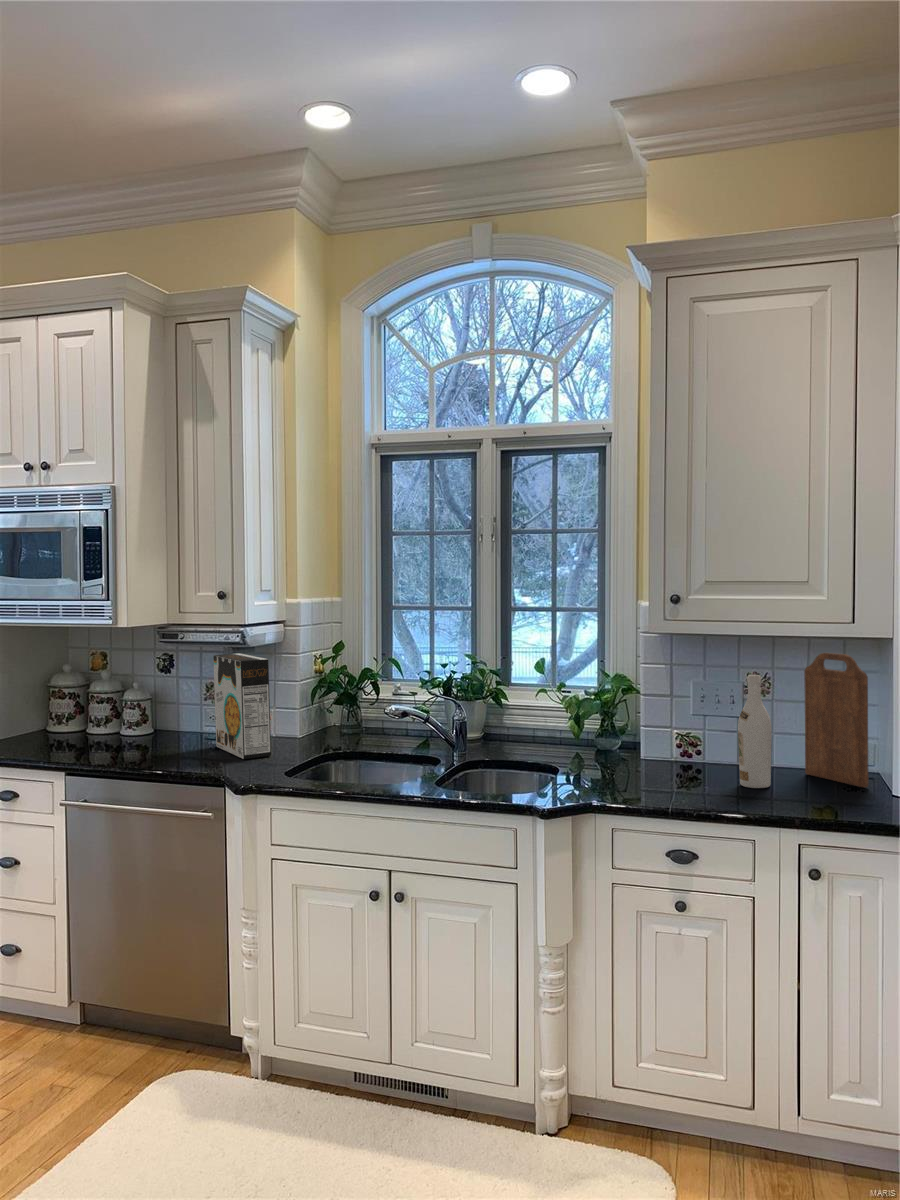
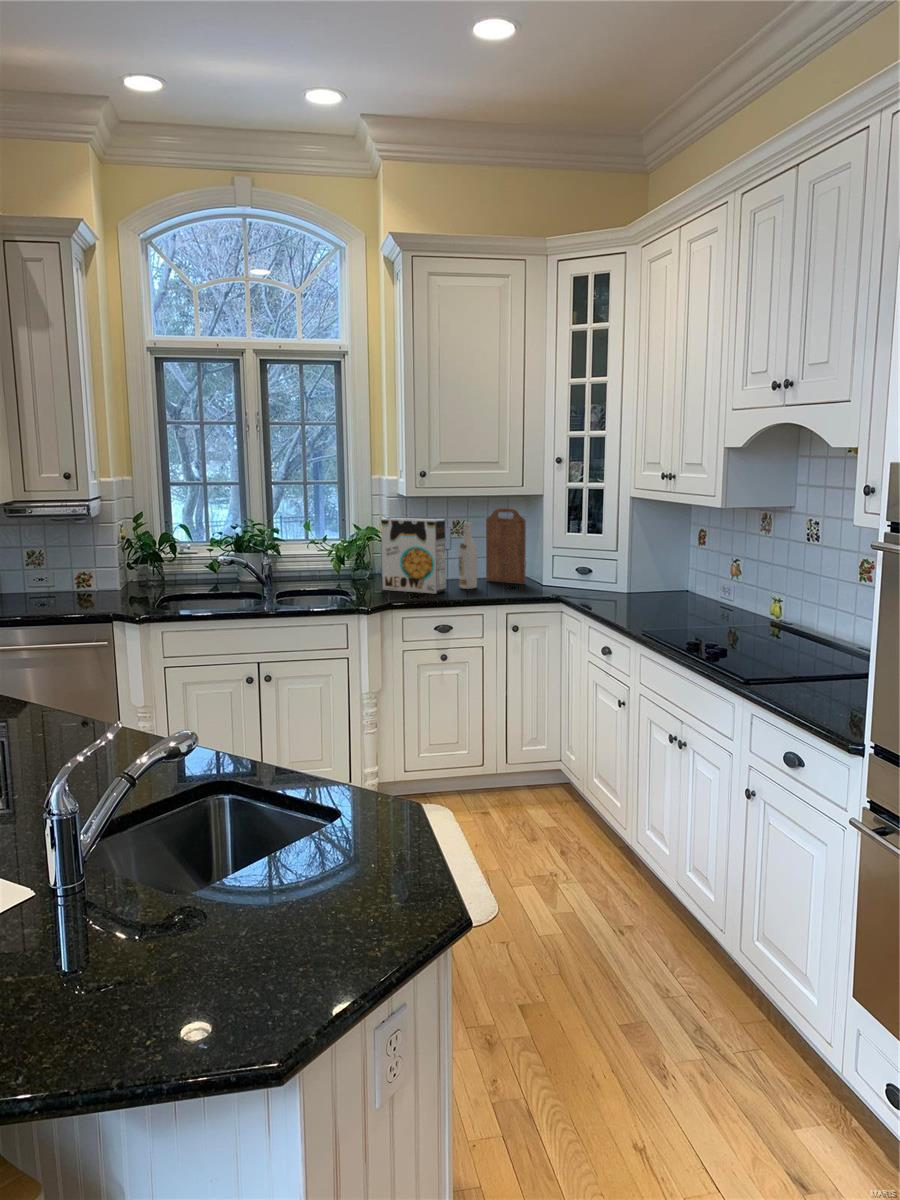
cereal box: present [213,653,271,759] -> present [381,518,446,594]

